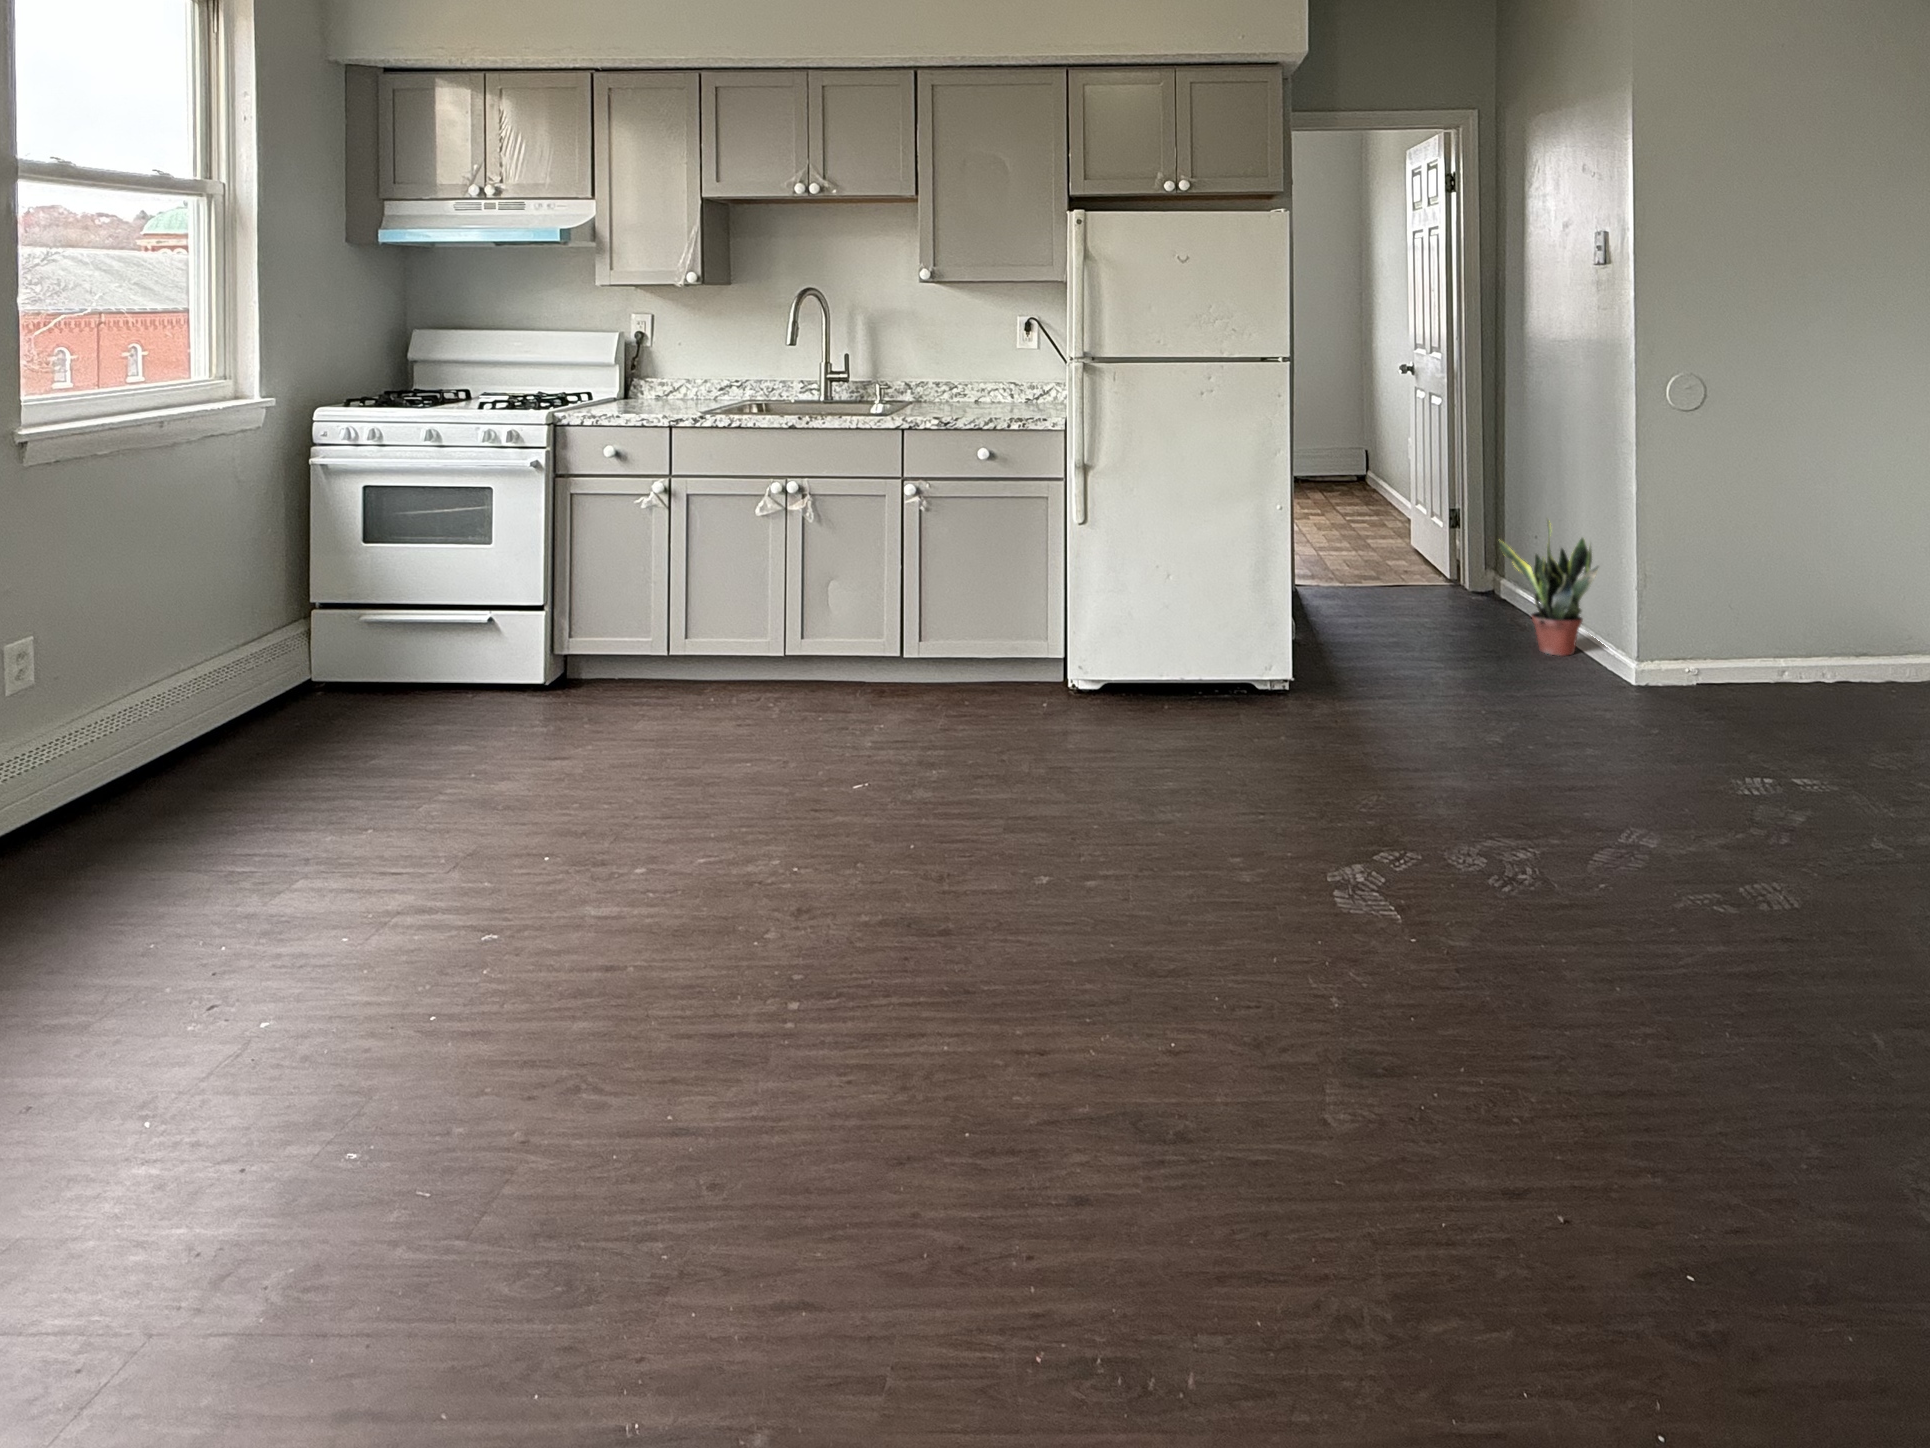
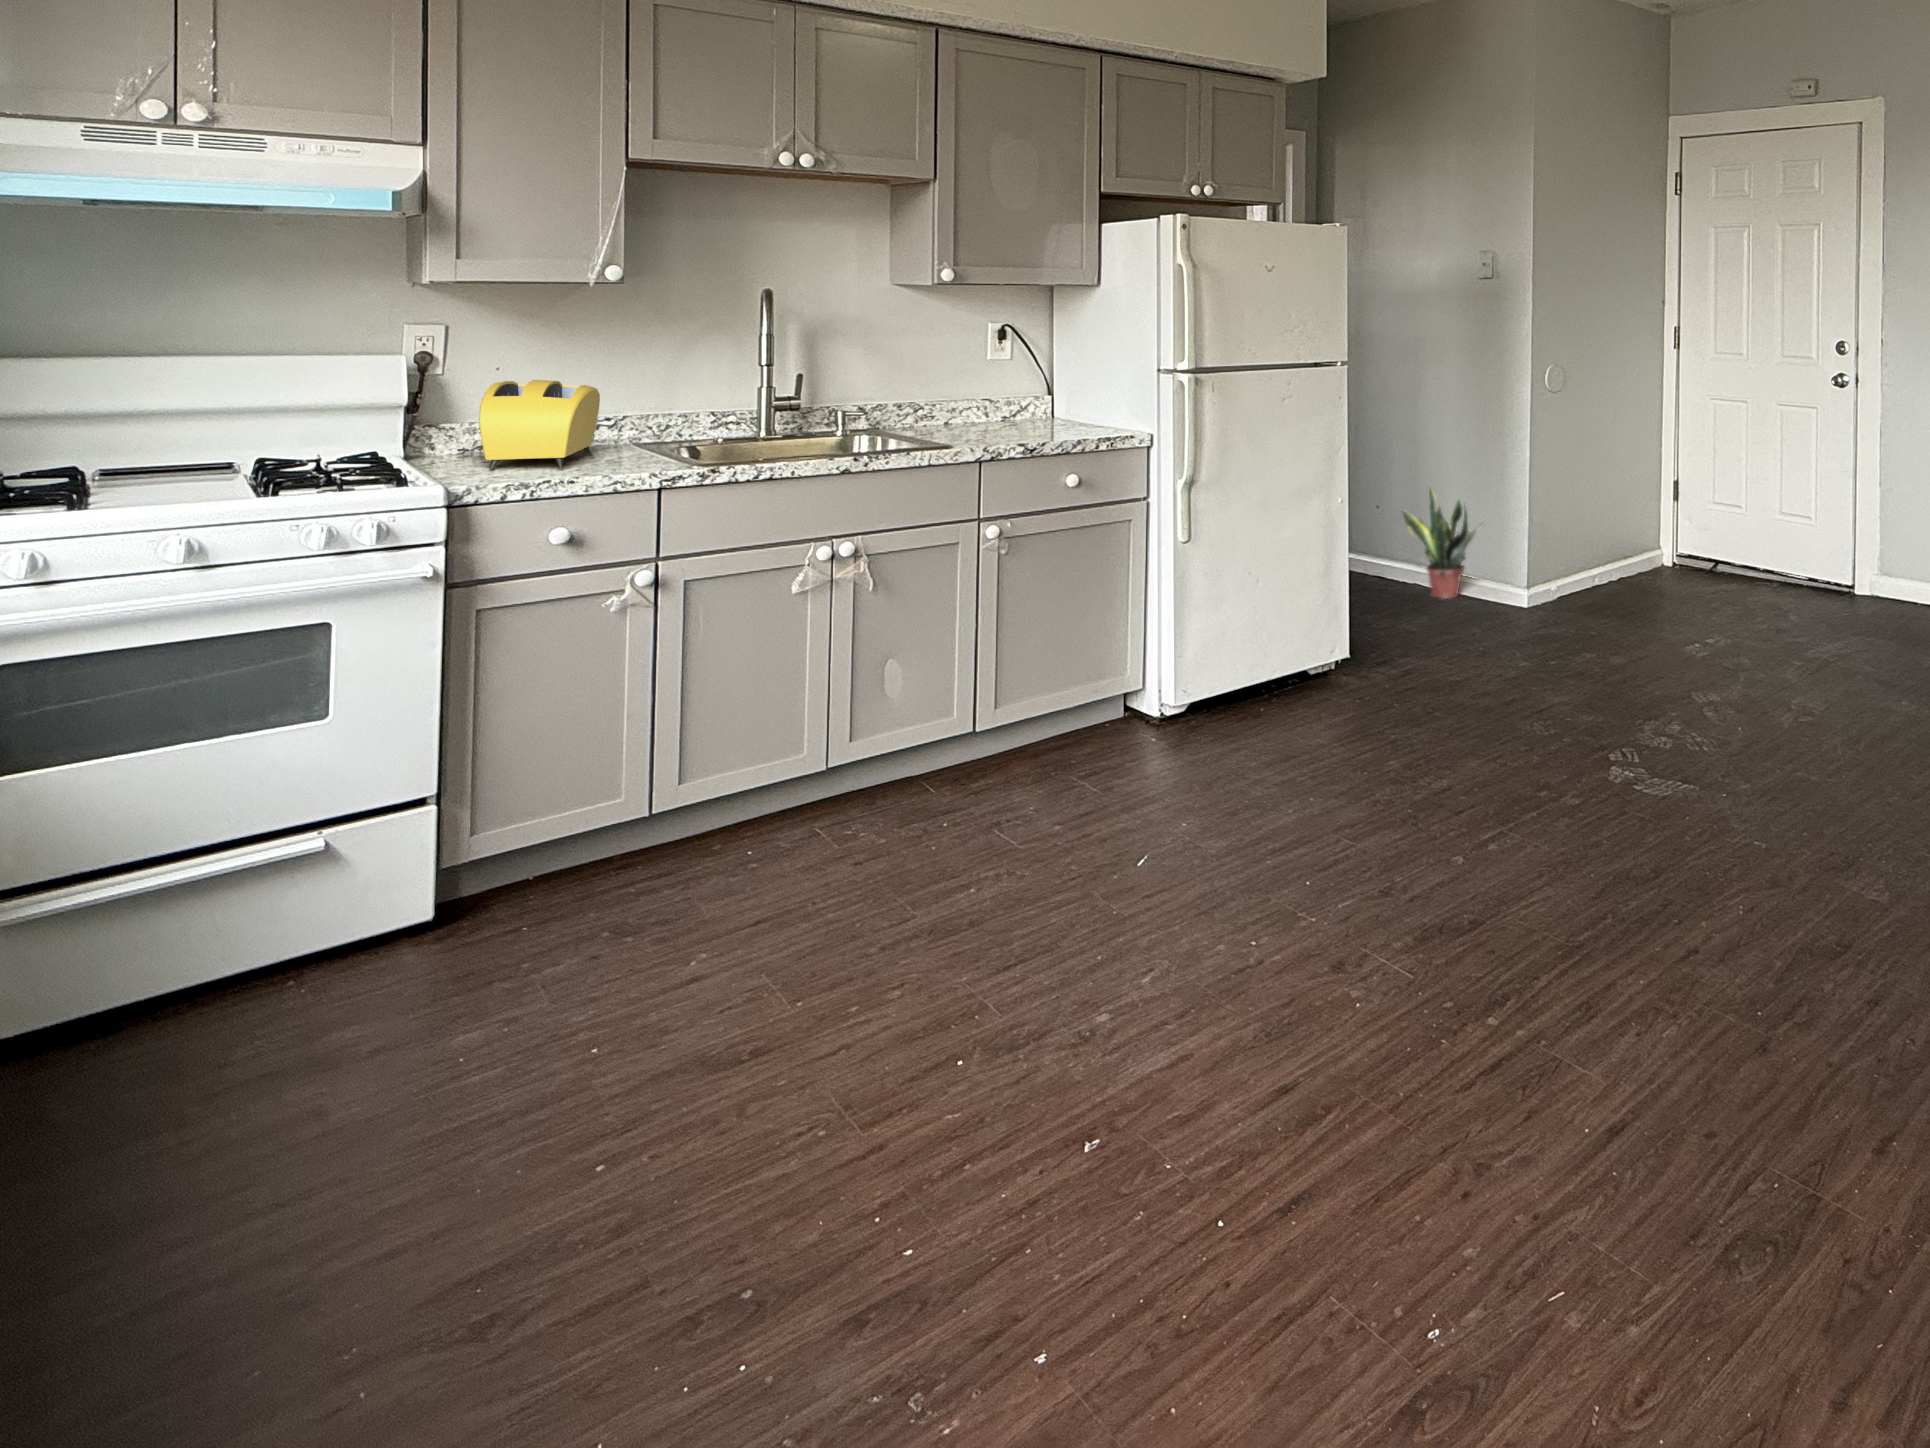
toaster: none [618,350,708,409] -> present [479,380,600,471]

